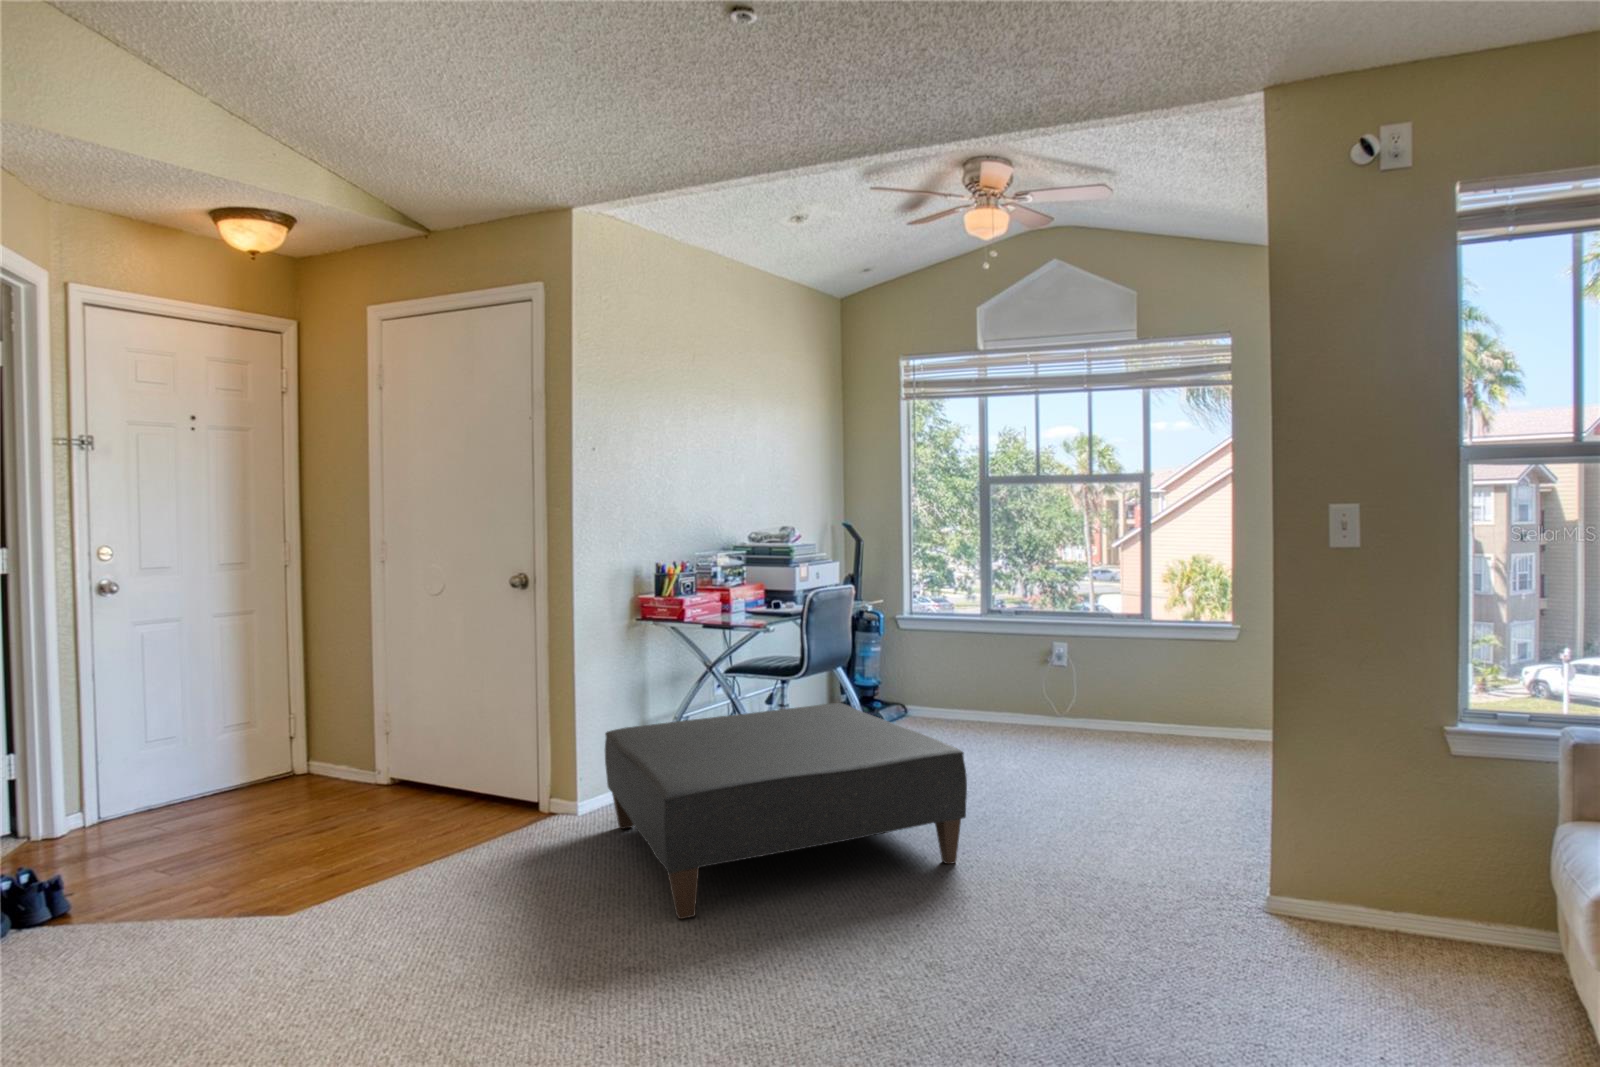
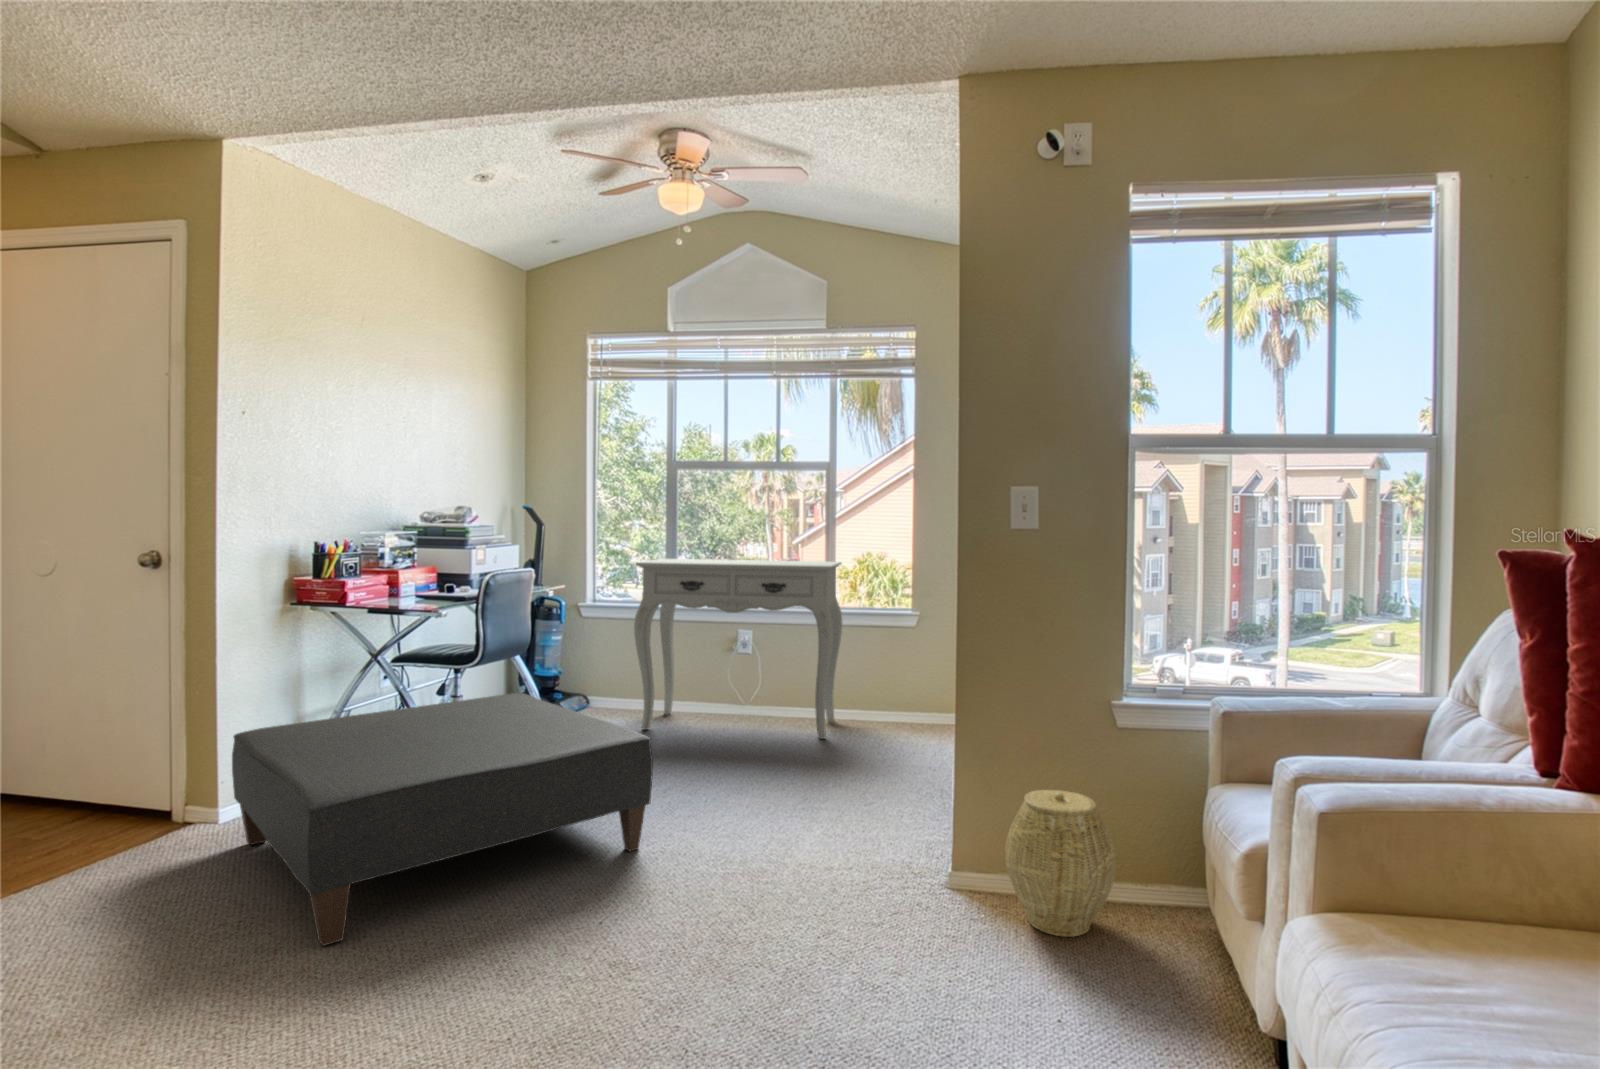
console table: none [948,566,1182,764] -> present [634,559,842,739]
woven basket: none [1373,833,1528,1010] -> present [1005,790,1116,937]

